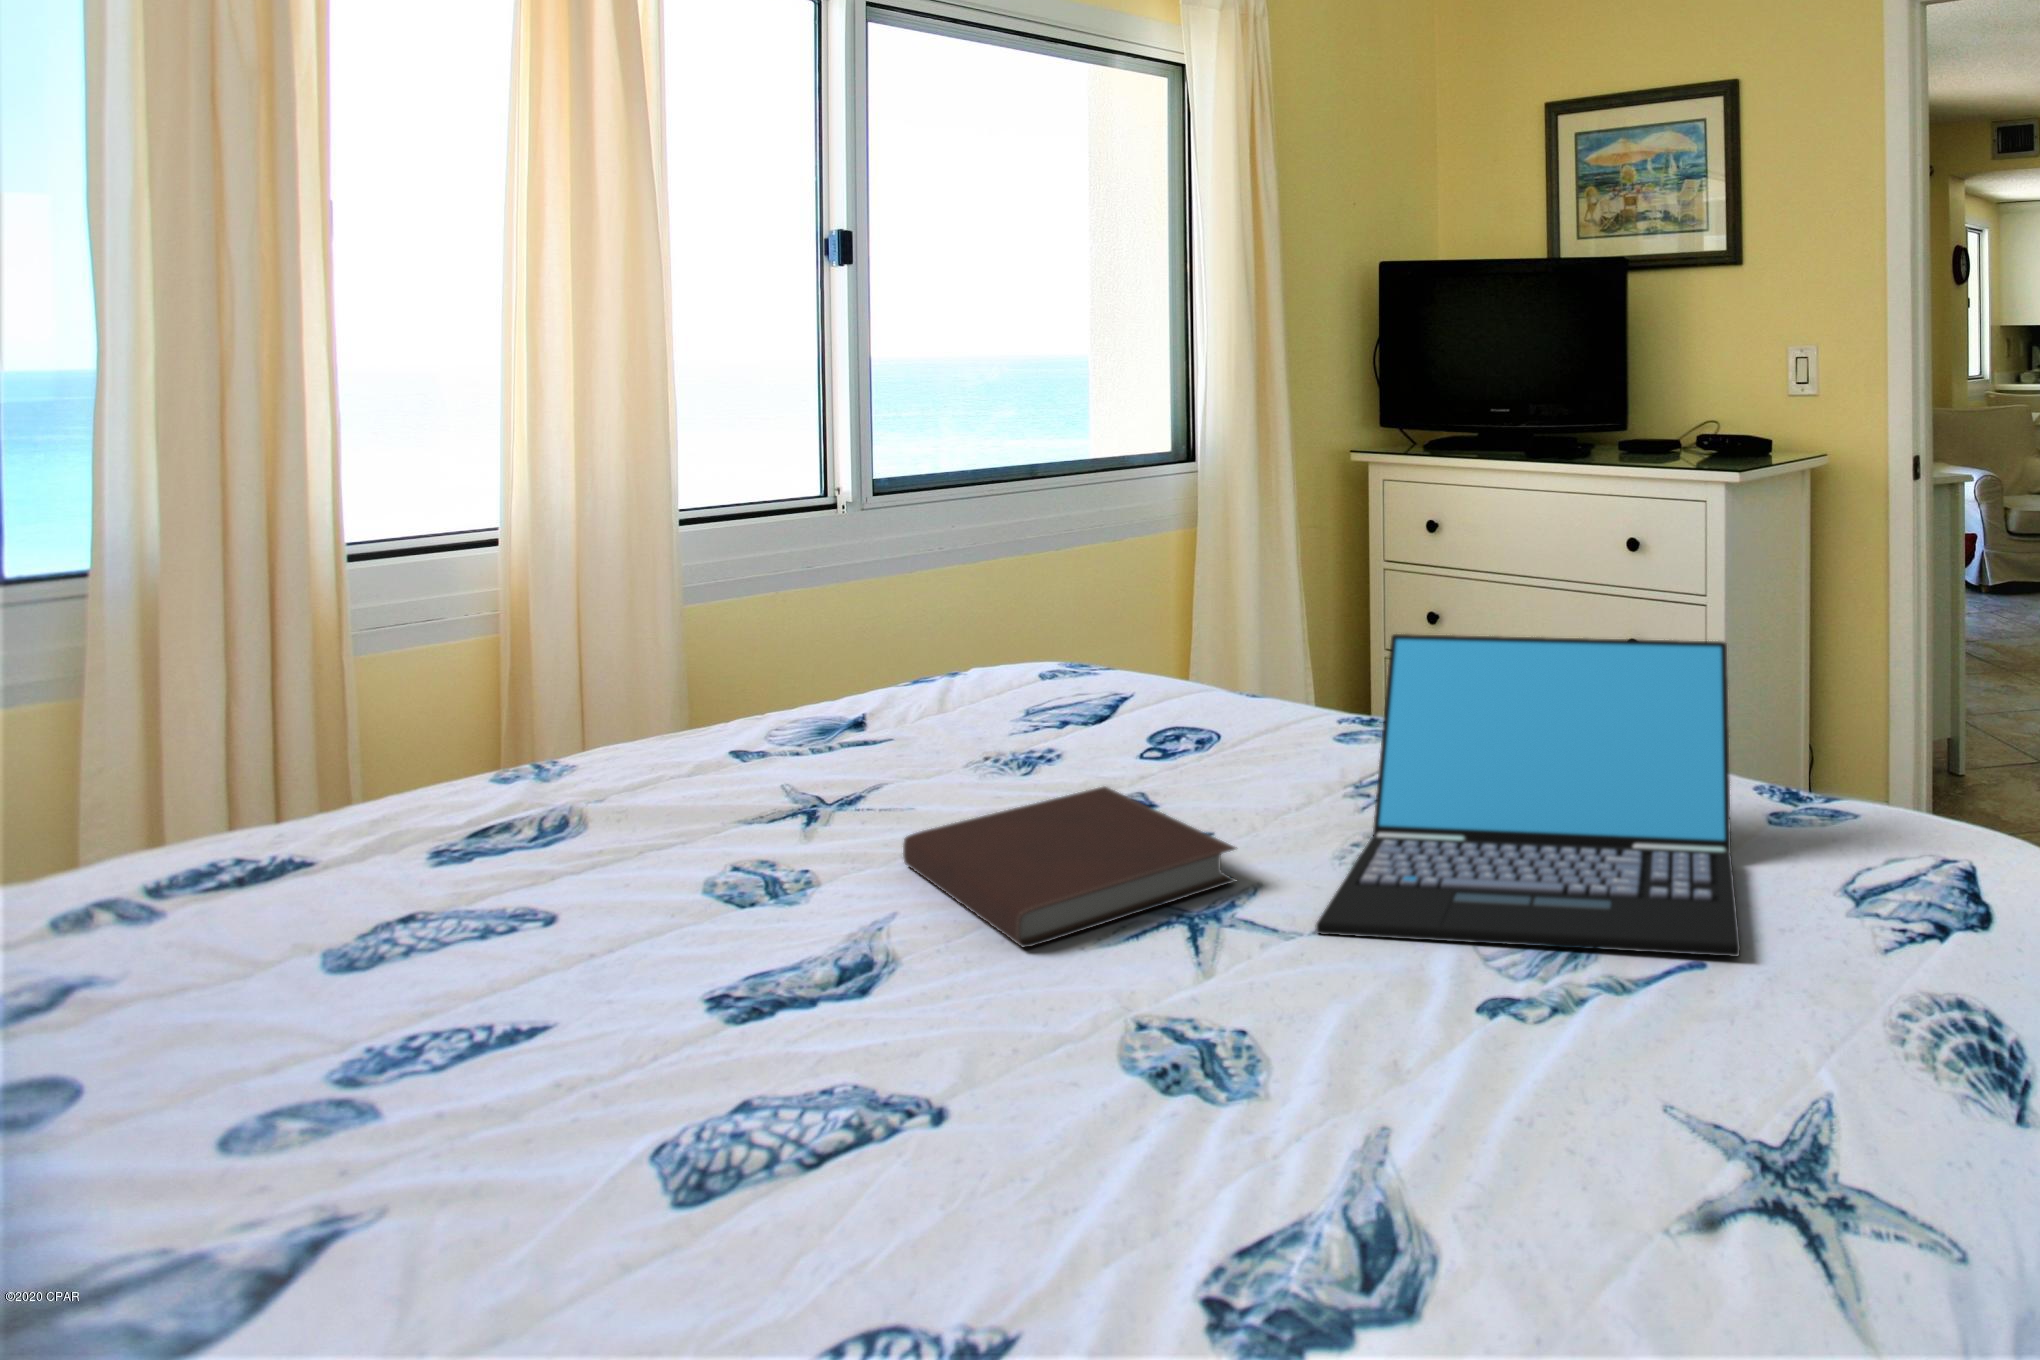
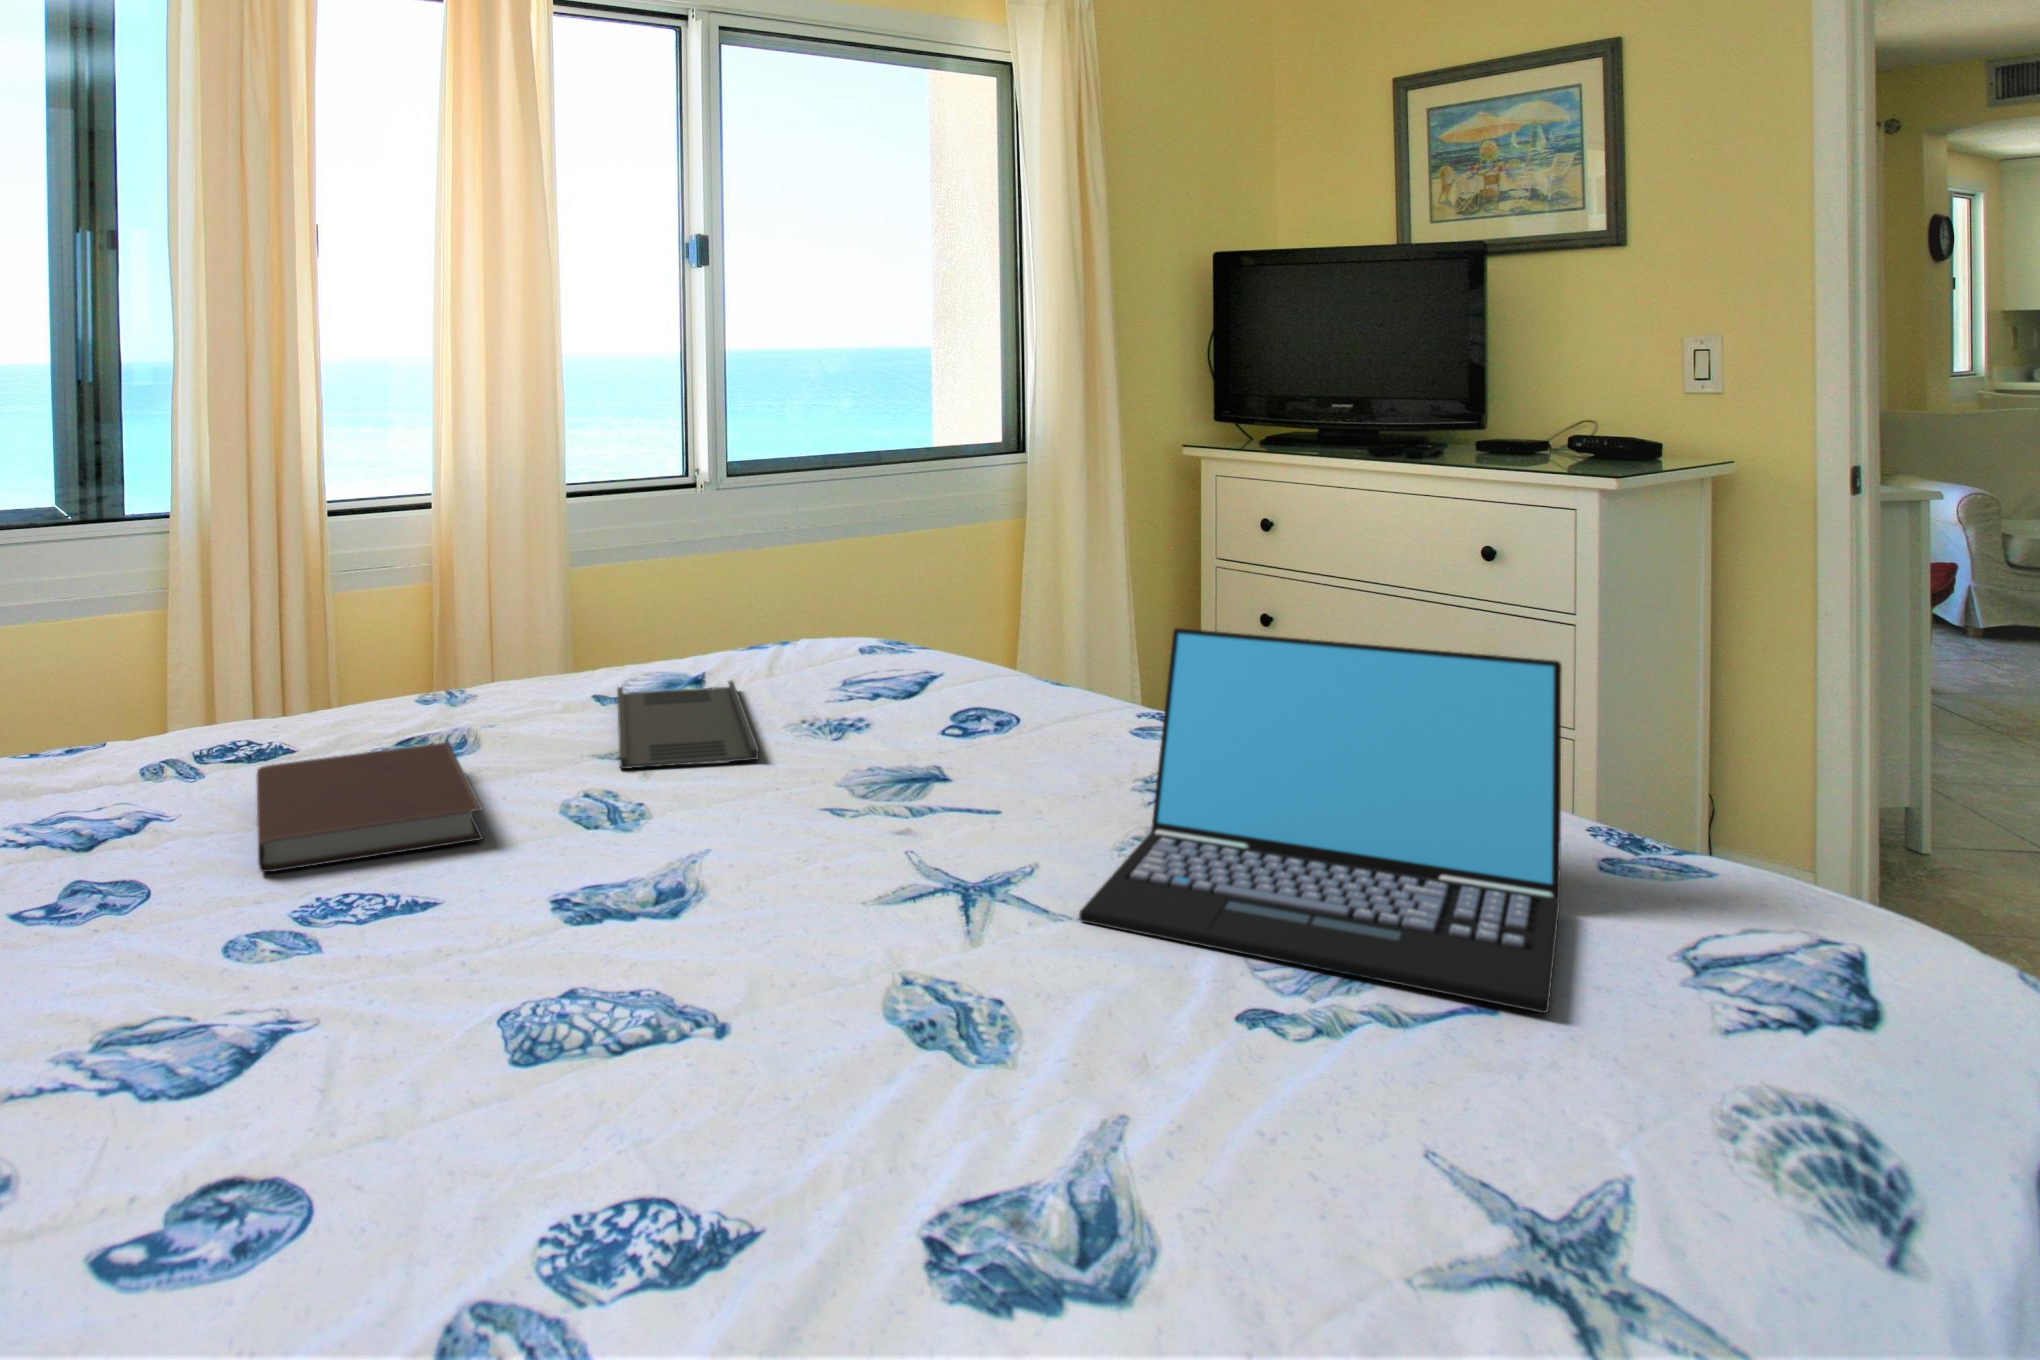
tray: none [766,724,948,835] -> present [617,681,759,769]
notebook: present [903,787,1236,947] -> present [257,742,483,872]

